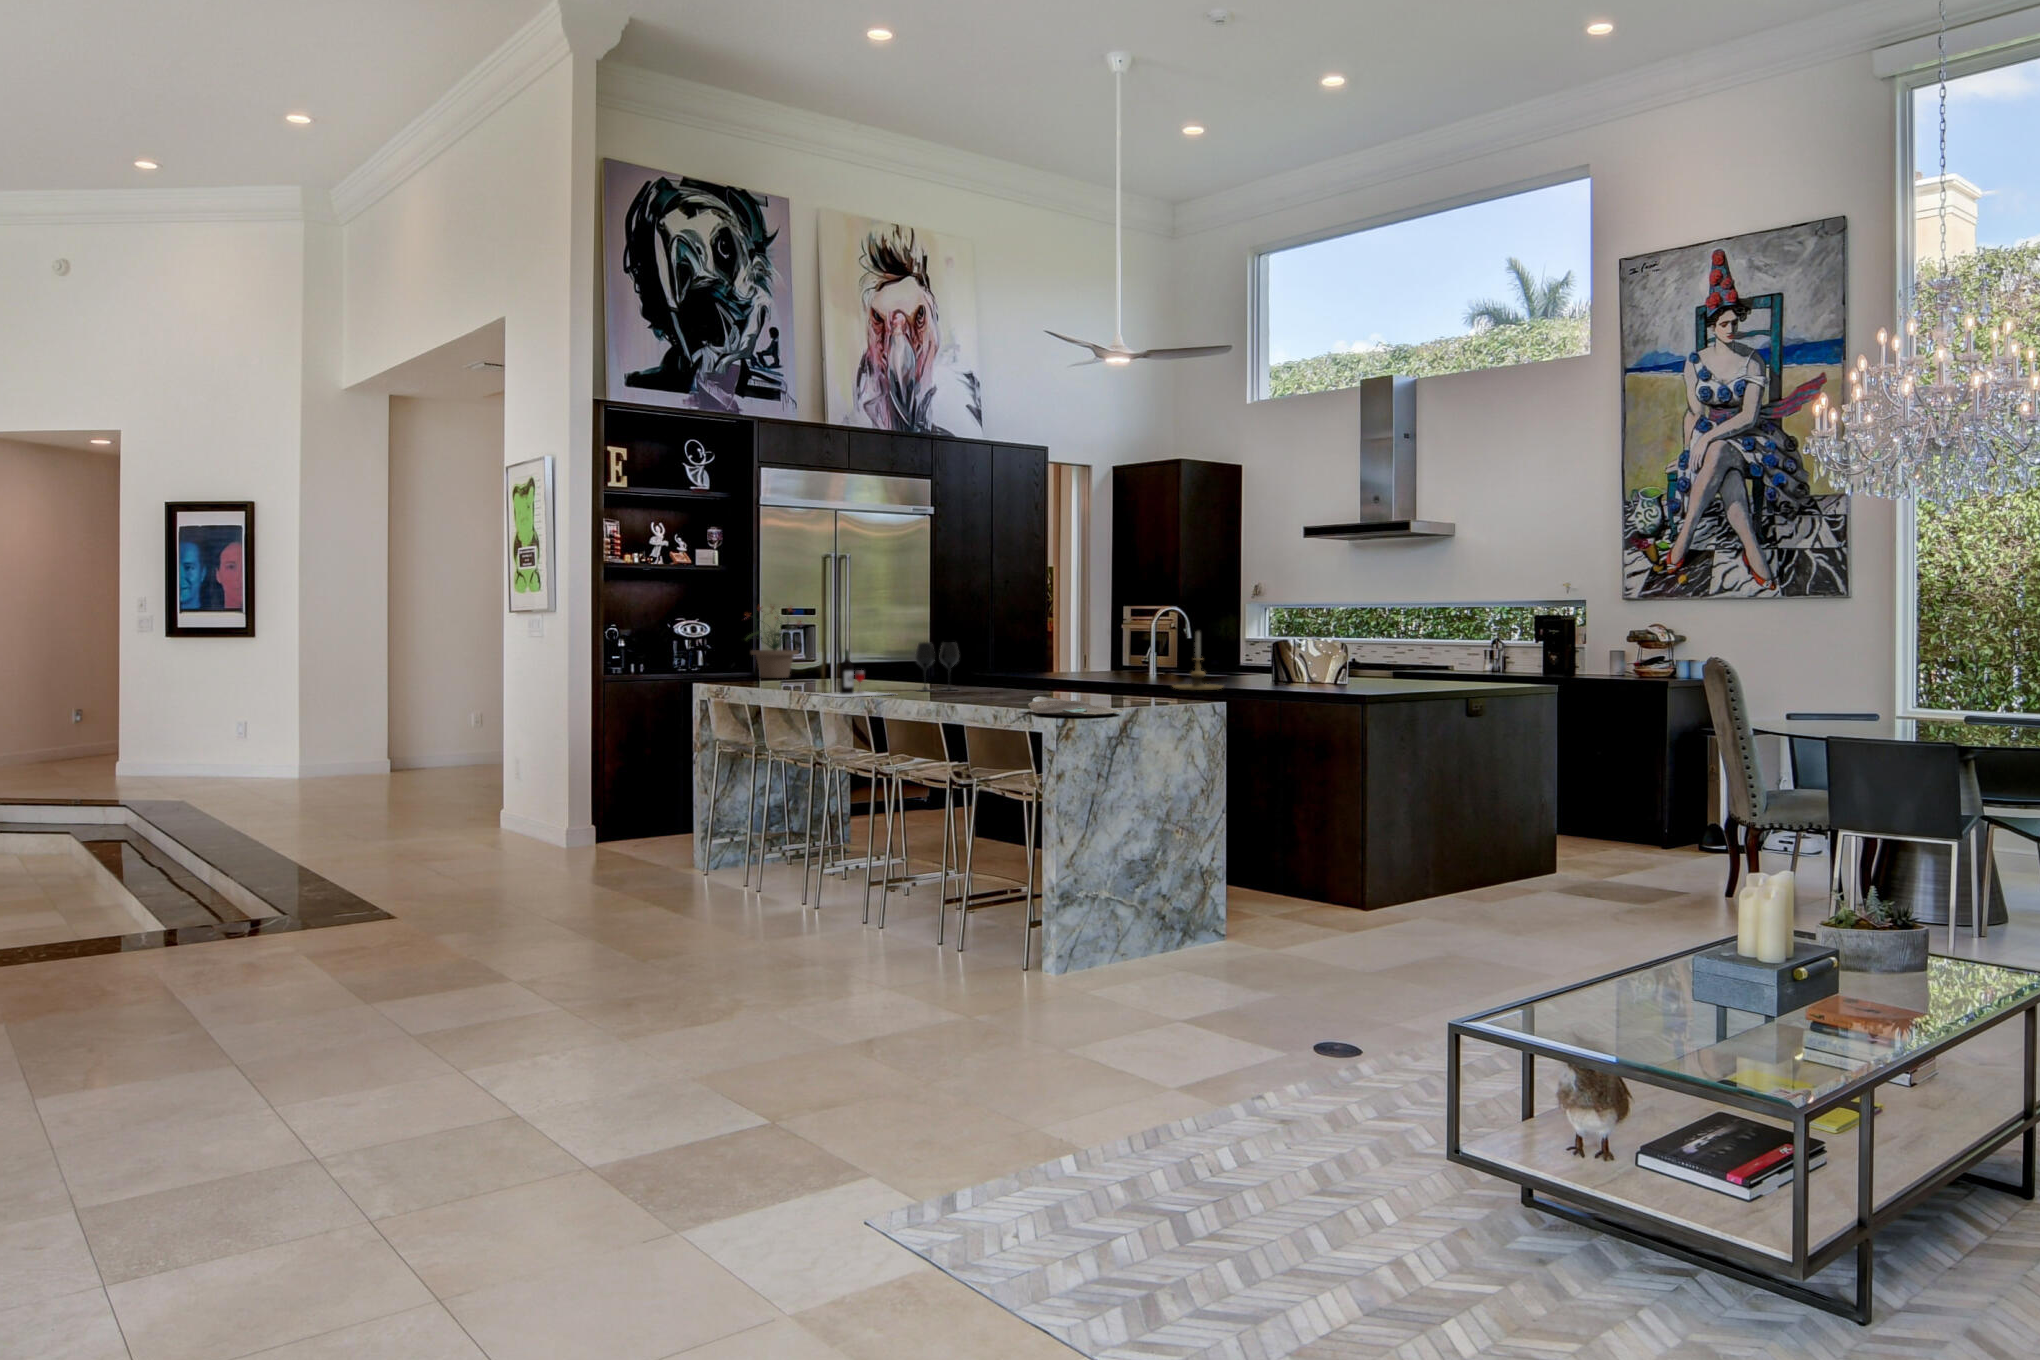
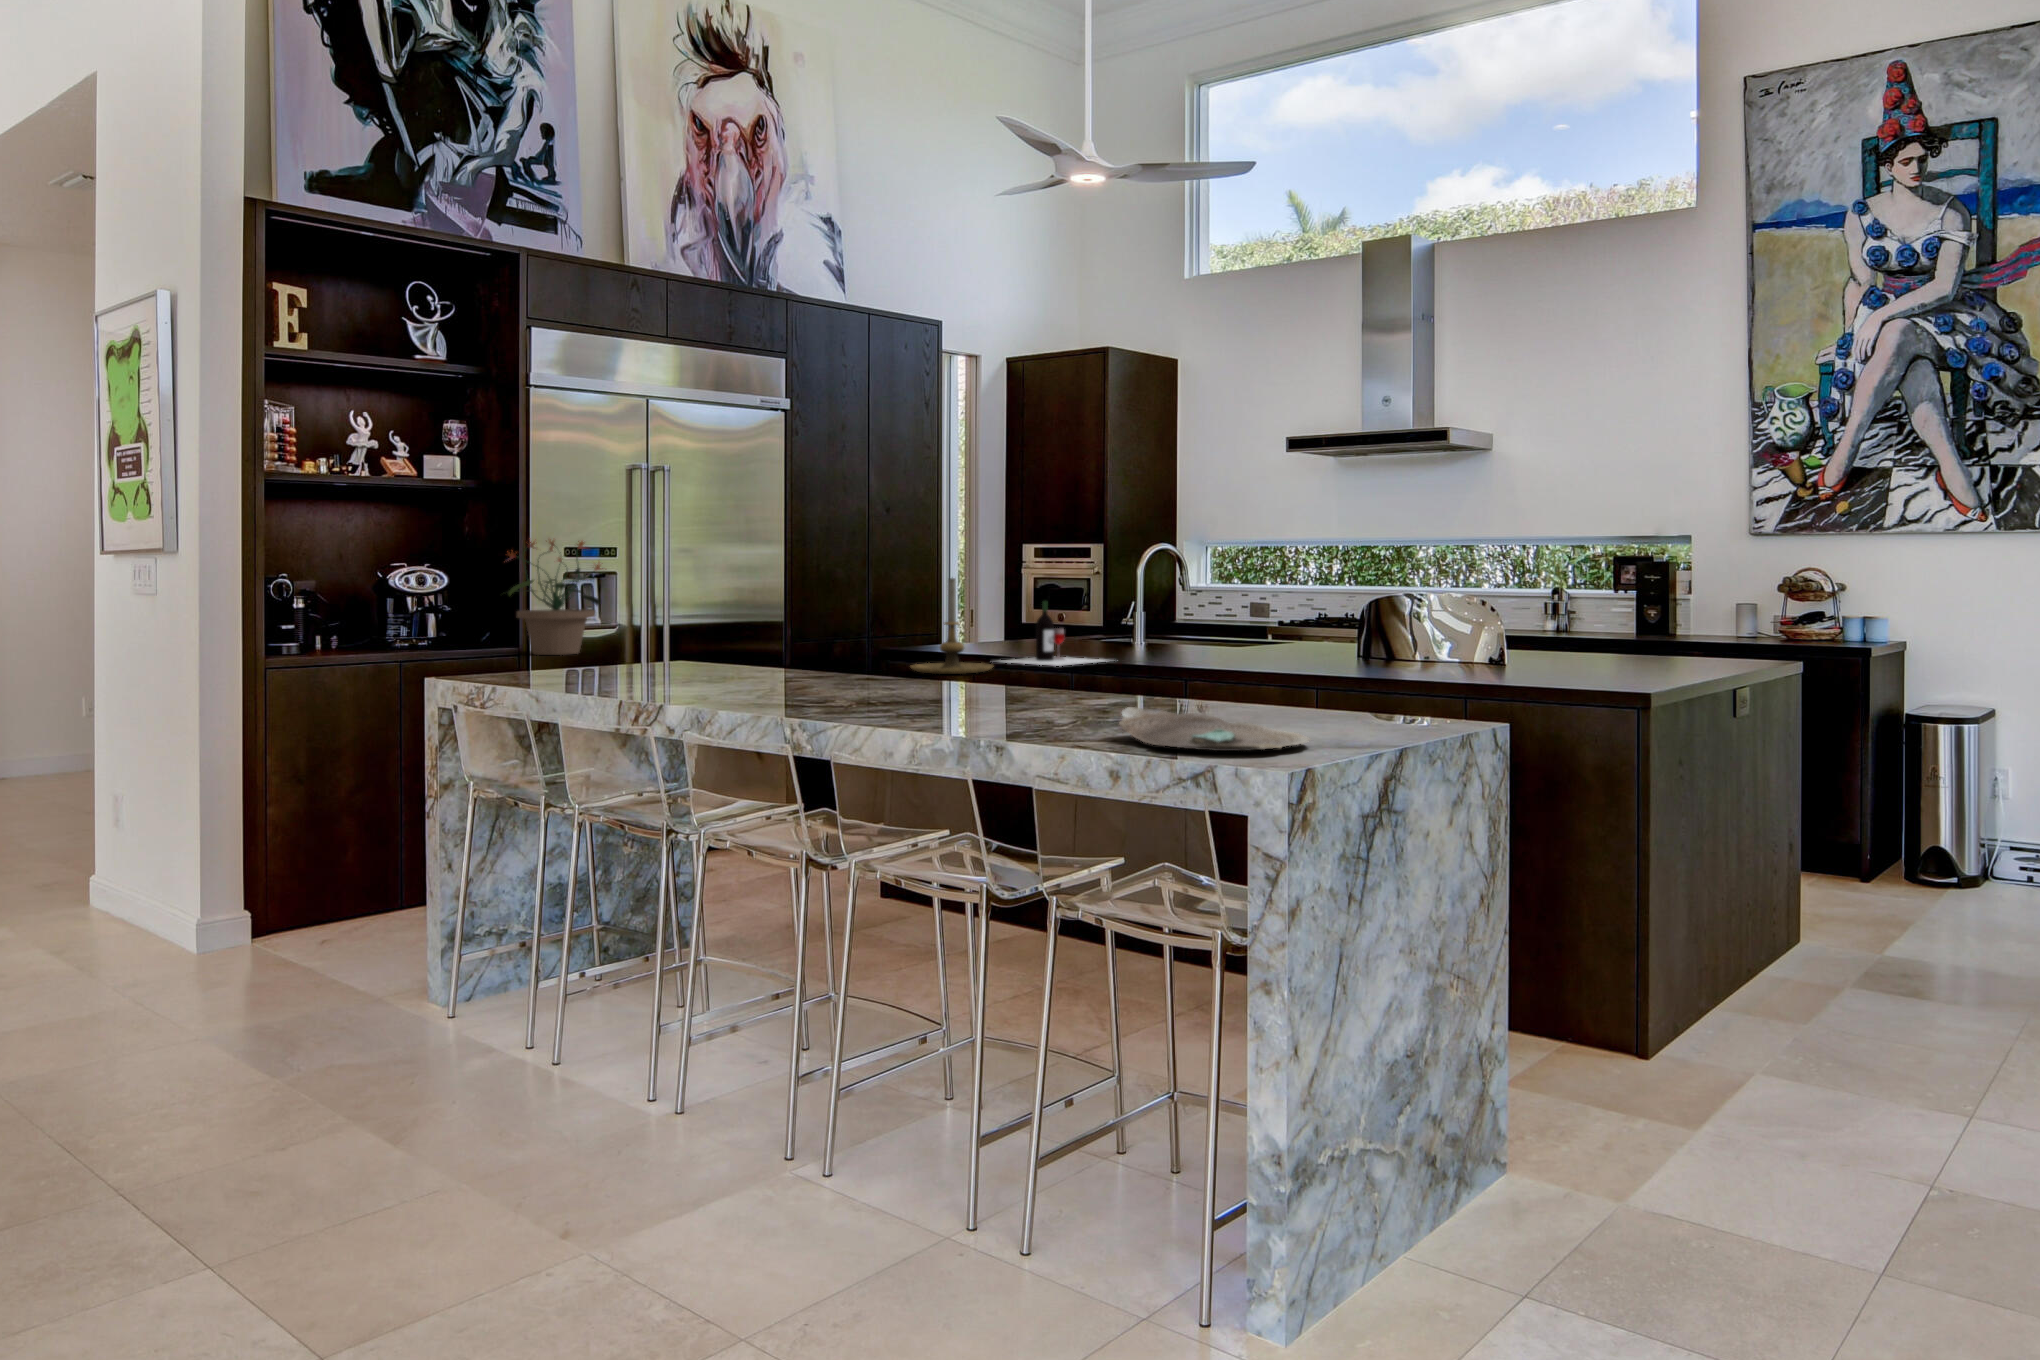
candle holder: present [1173,631,1223,690] -> present [911,578,993,674]
wine glass: present [915,642,959,691] -> none [818,599,892,682]
wine bottle: present [820,650,887,697] -> present [1002,601,1105,666]

